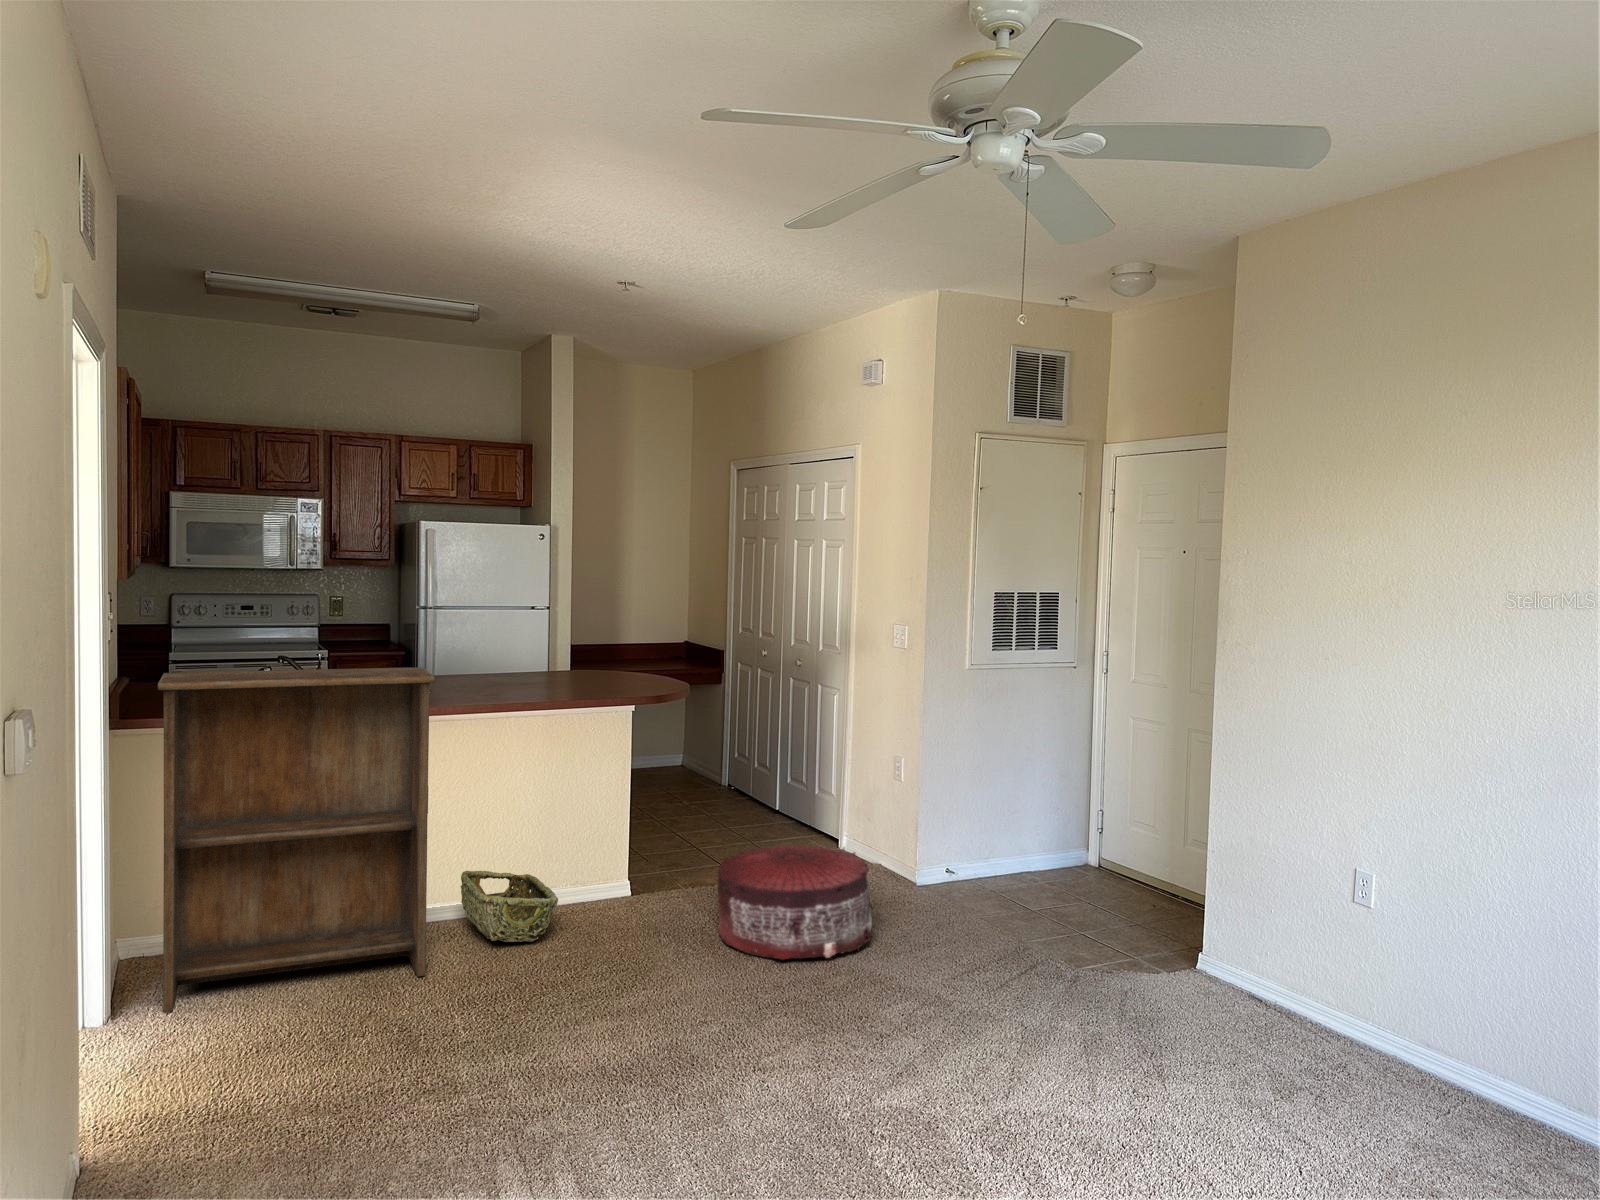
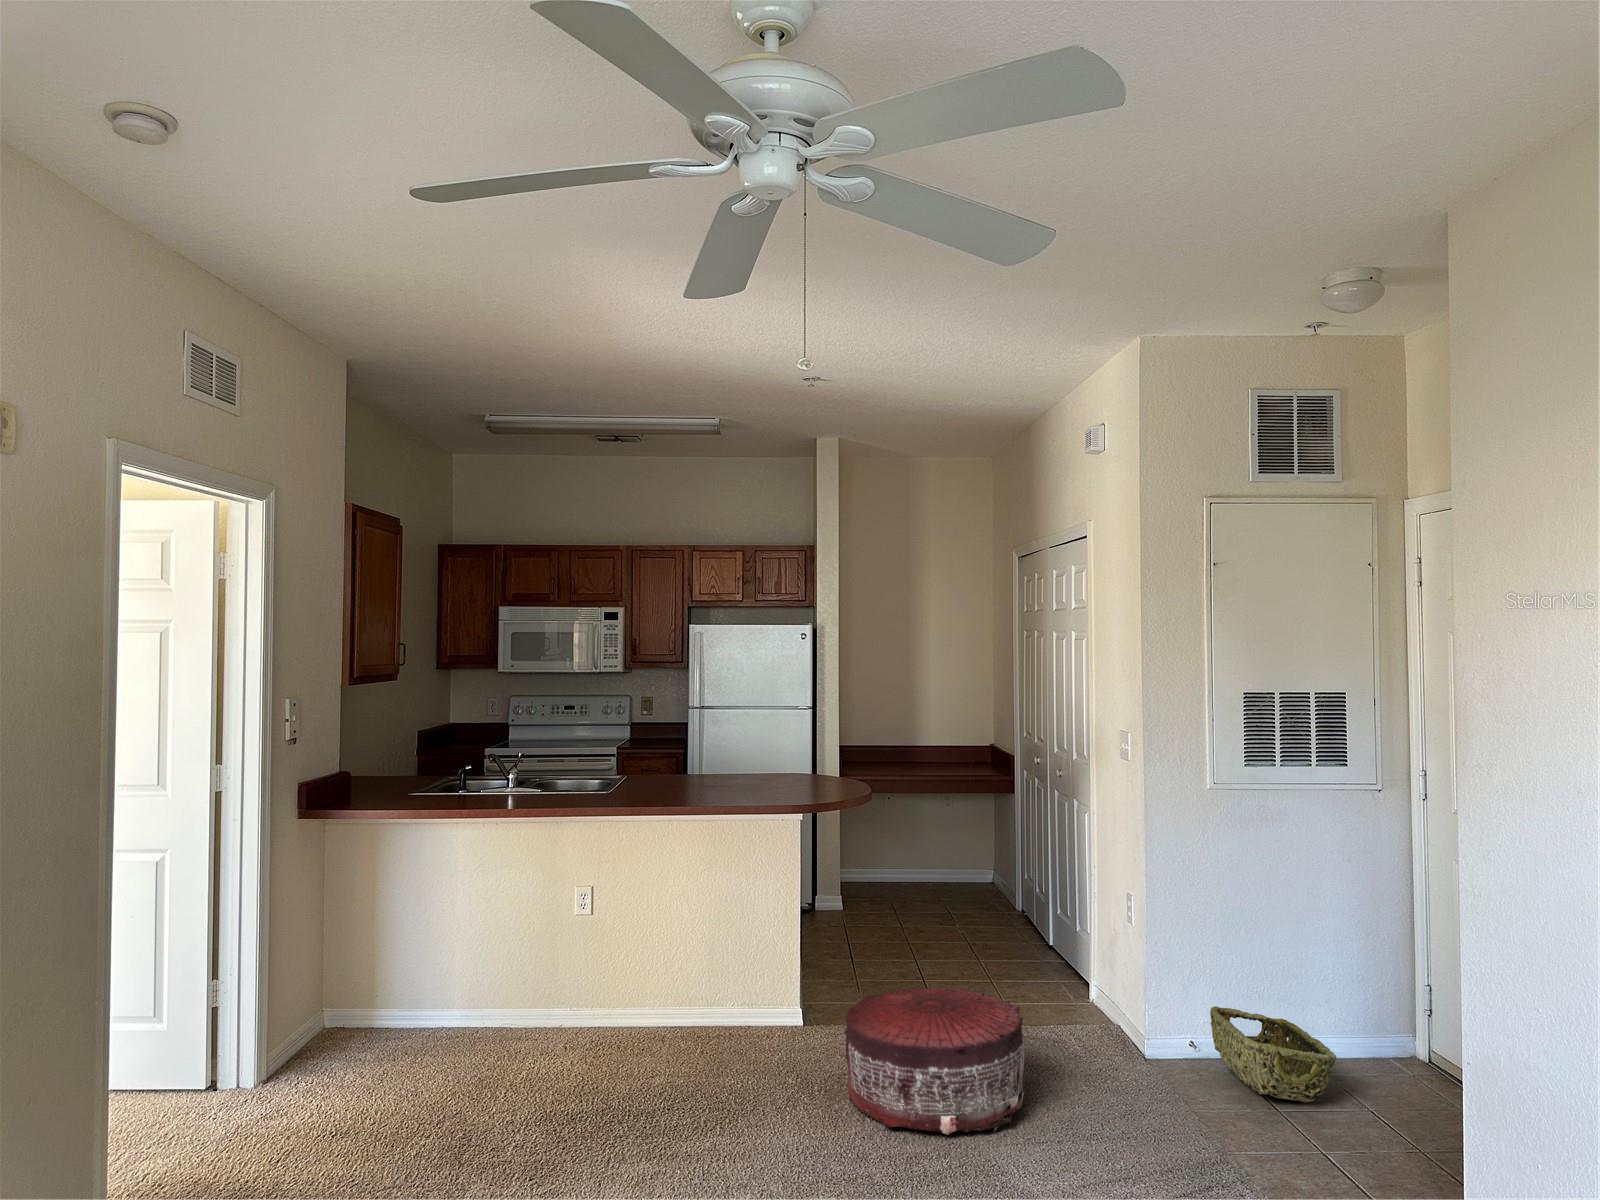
bookshelf: present [158,668,435,1012] -> none [307,768,560,1081]
woven basket: present [461,871,558,942] -> present [1210,1006,1336,1102]

